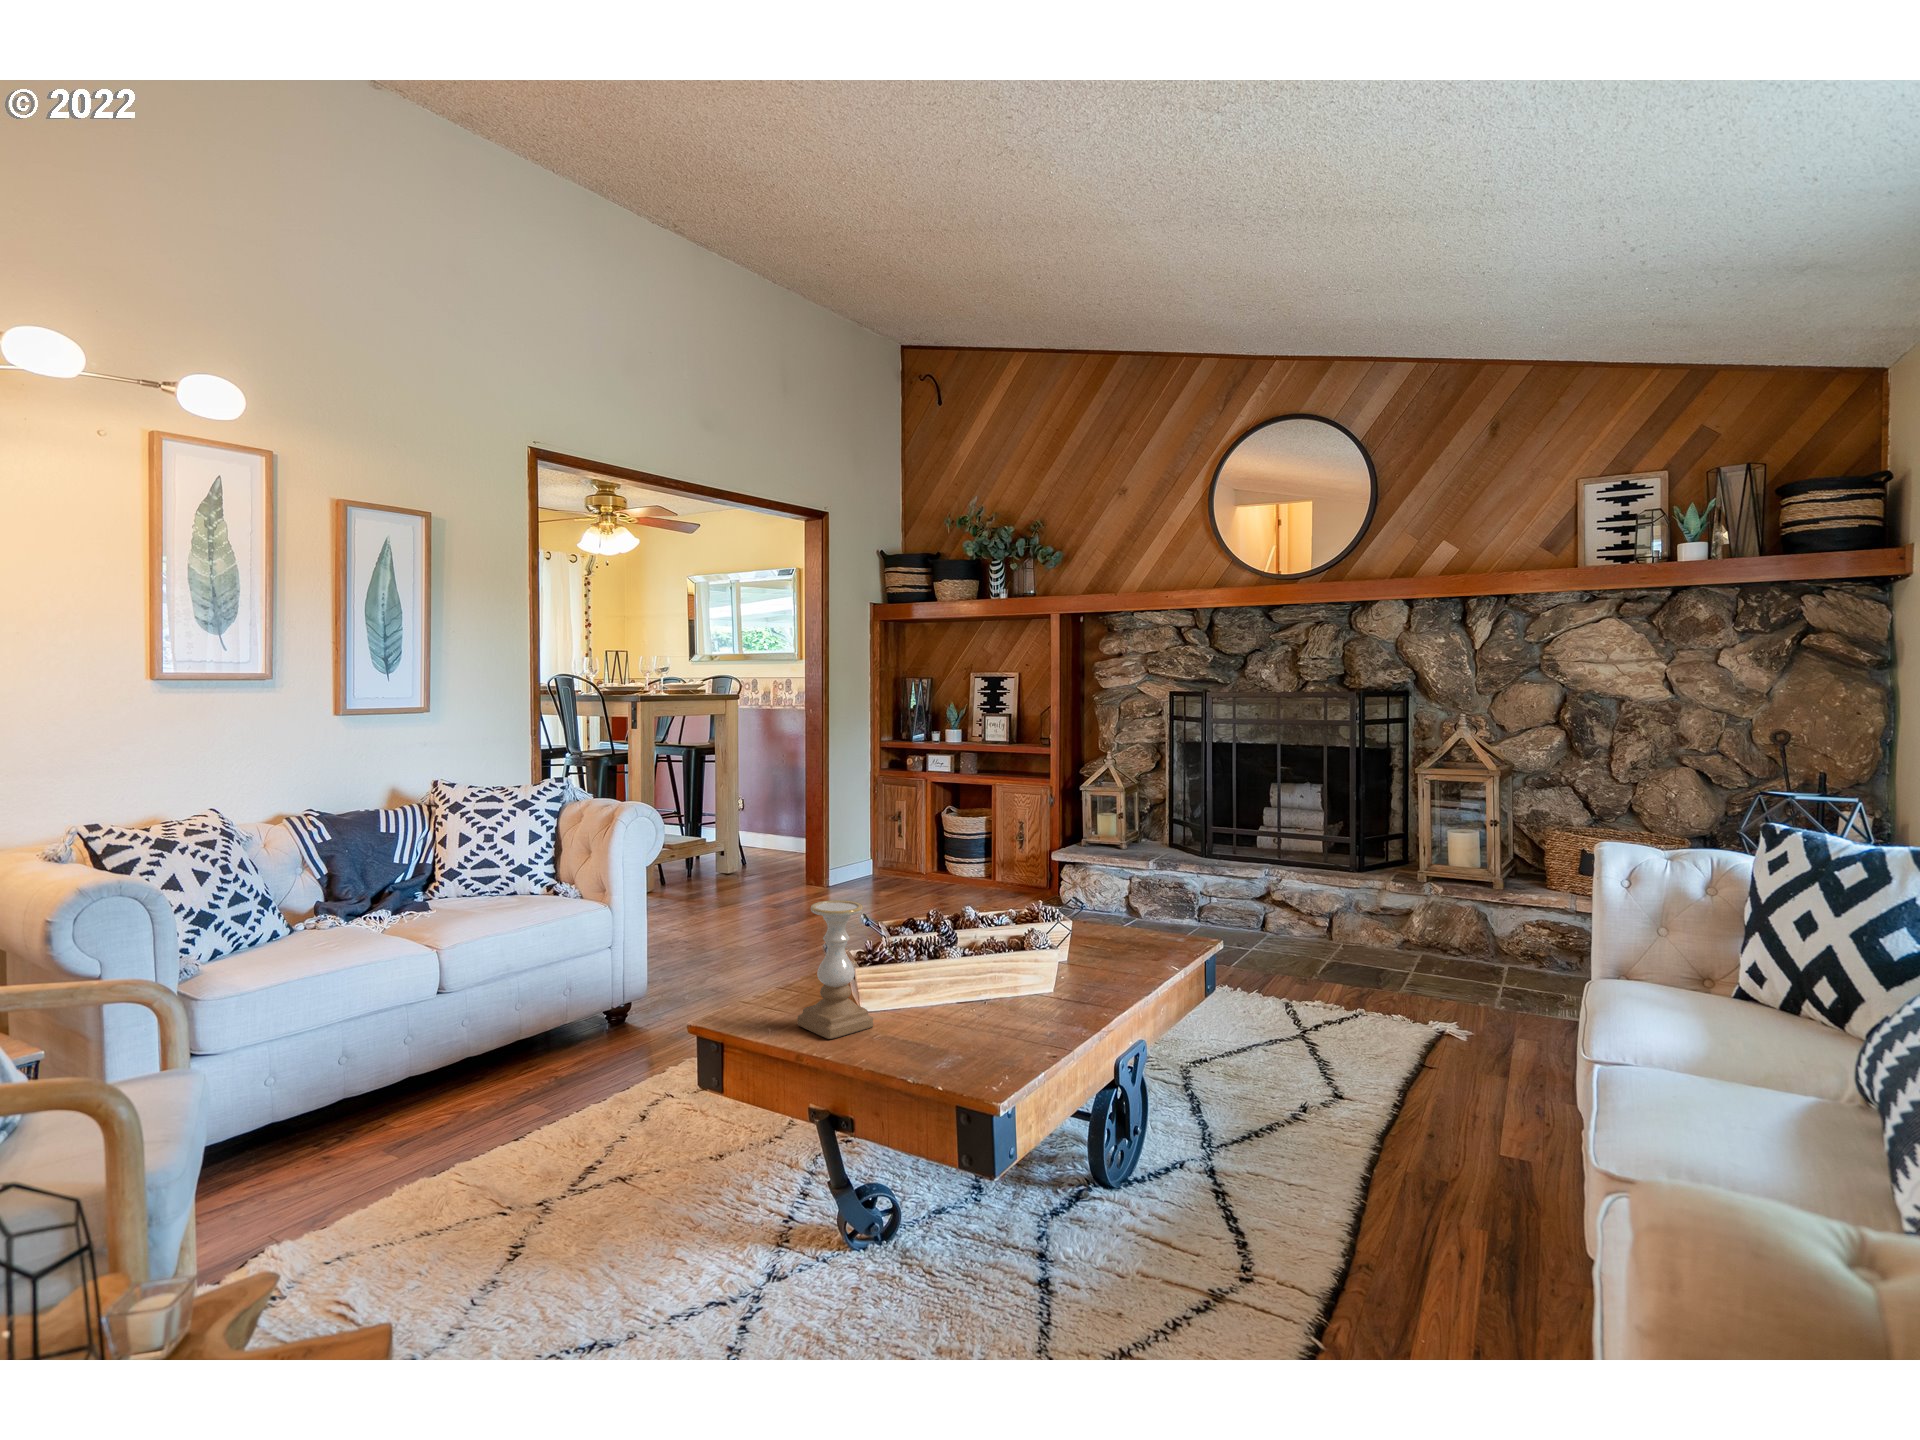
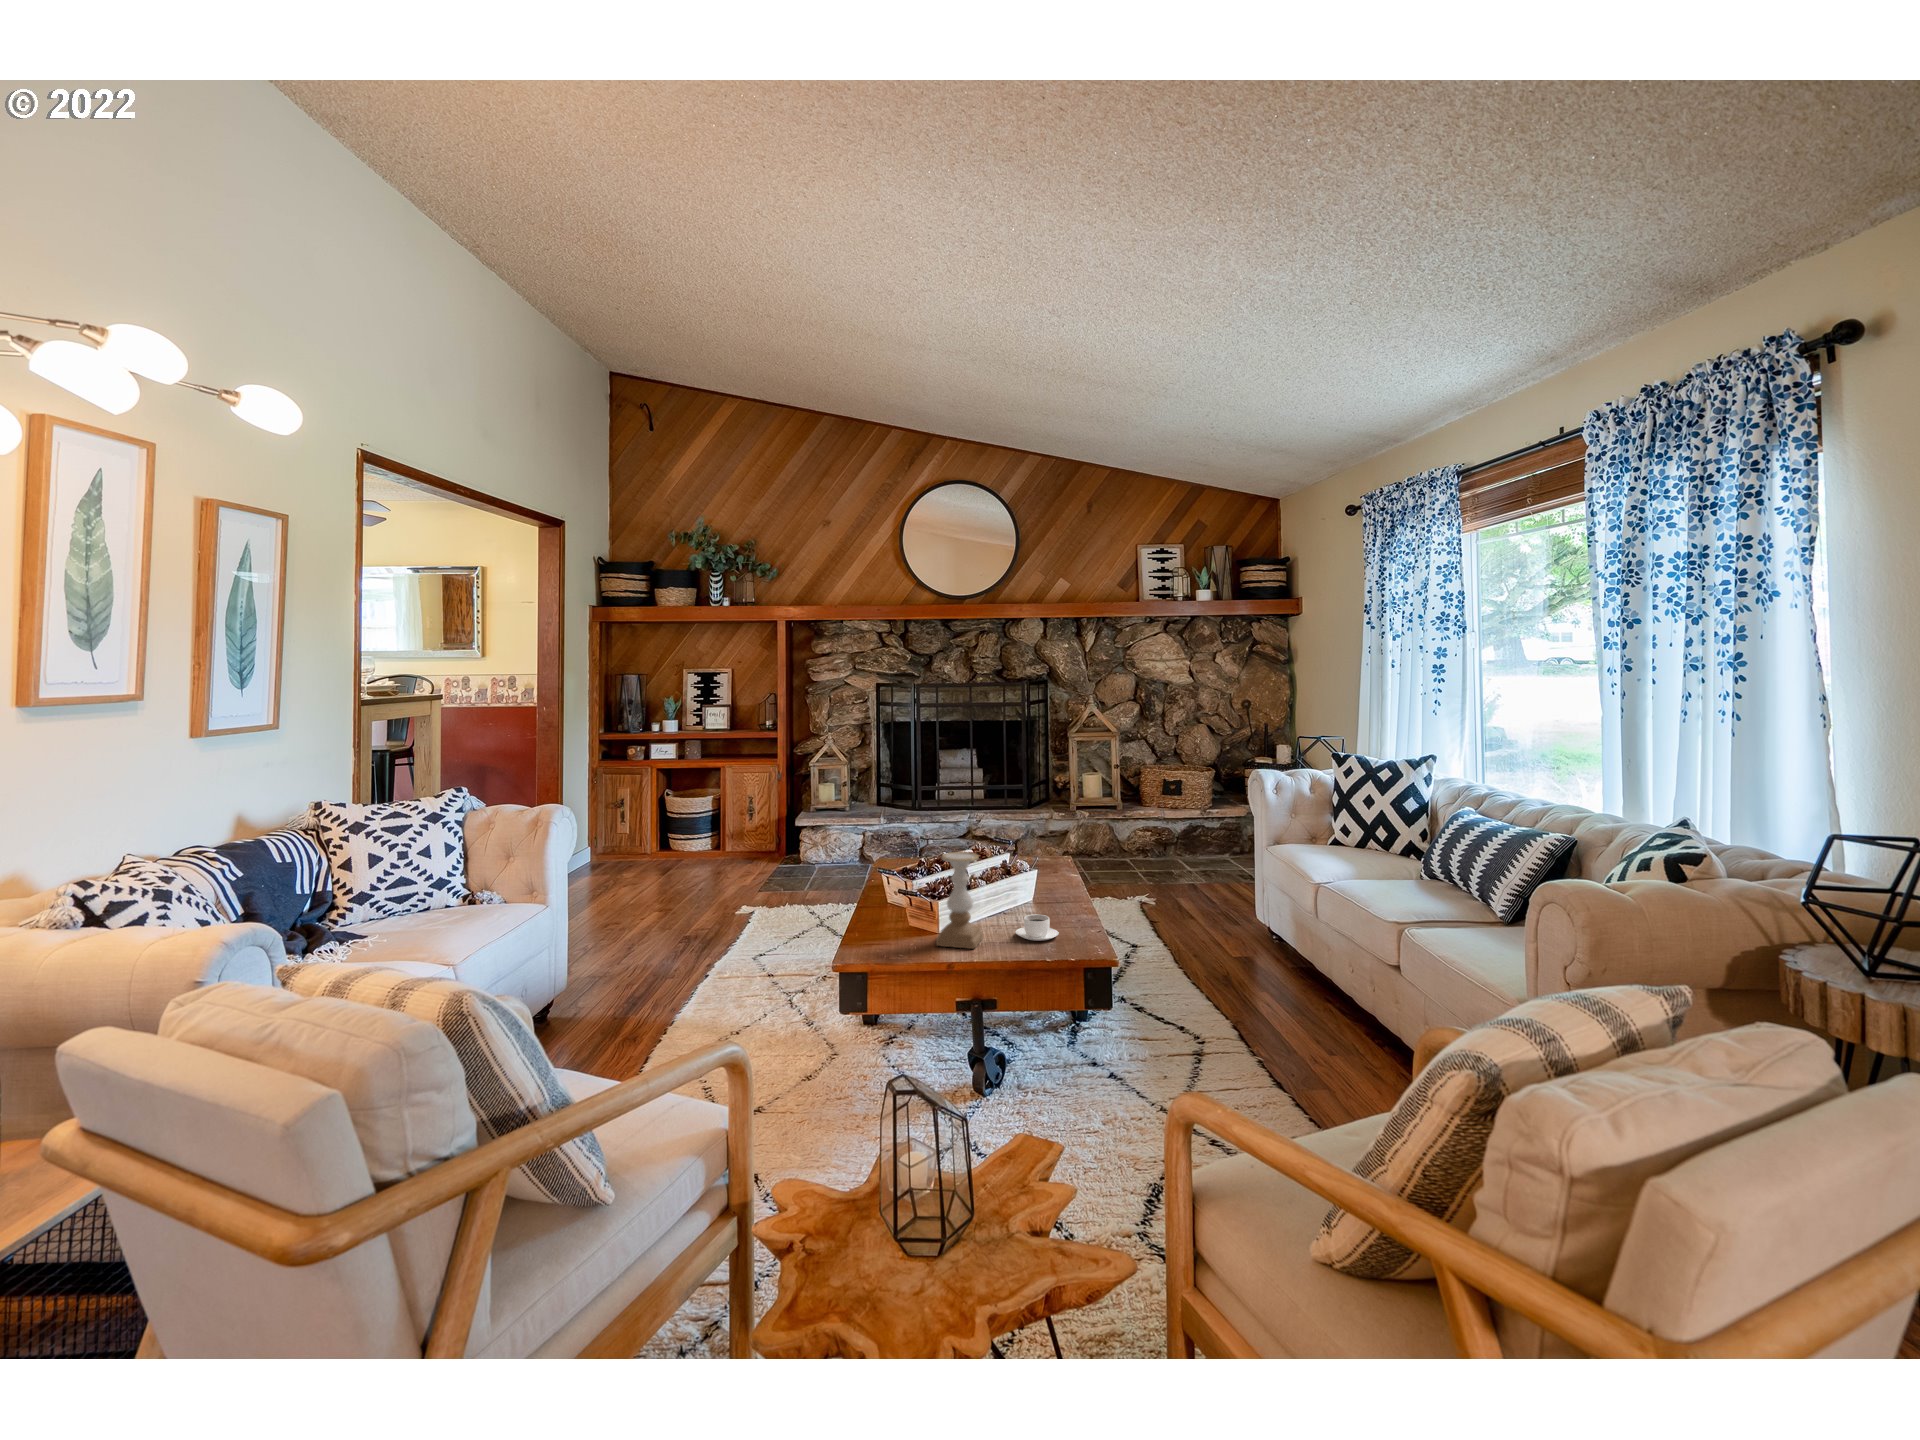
coffee cup: none [907,1008,970,1048] -> present [1016,914,1059,941]

